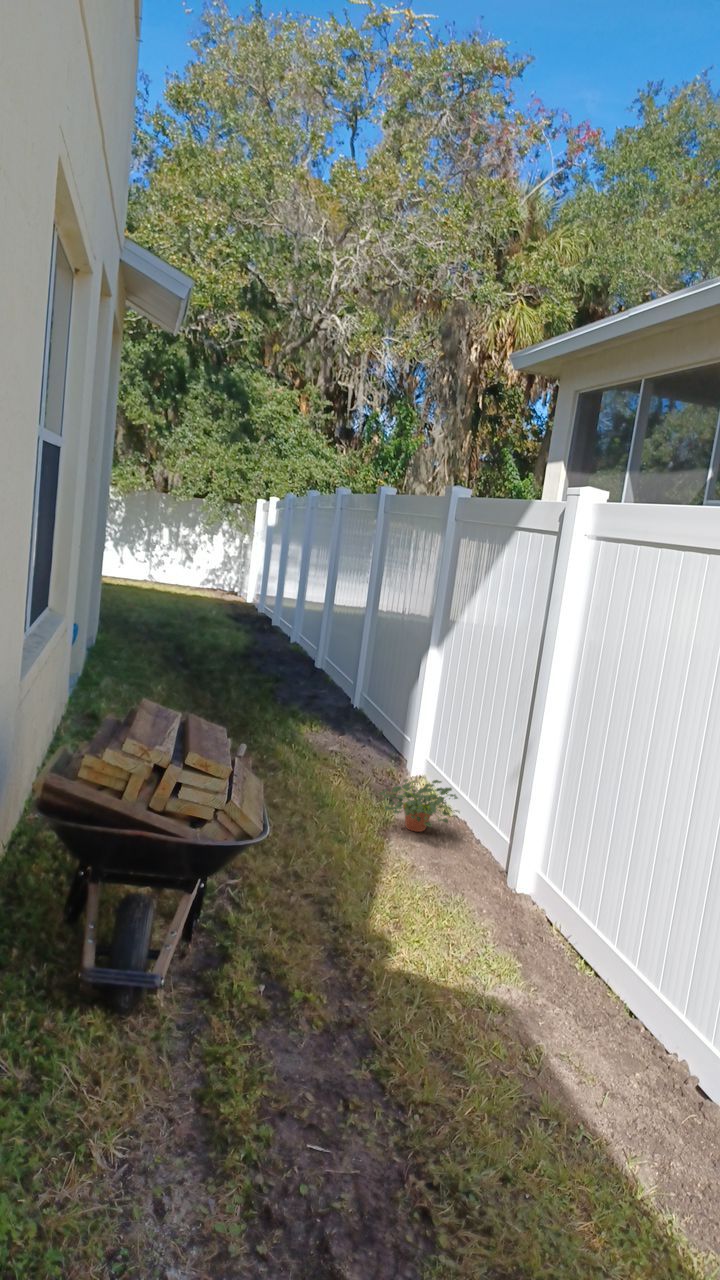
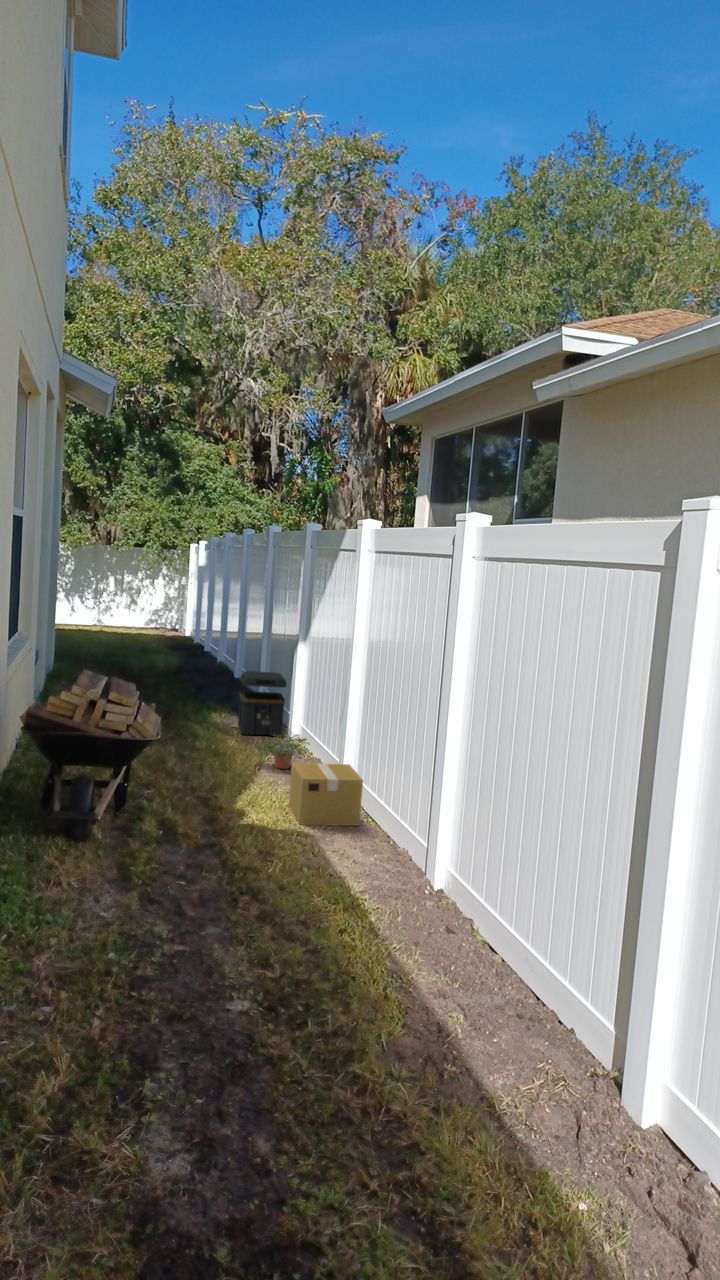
toolbox: none [339,675,411,768] -> present [238,671,287,736]
cardboard box: none [447,851,582,968] -> present [289,763,363,826]

